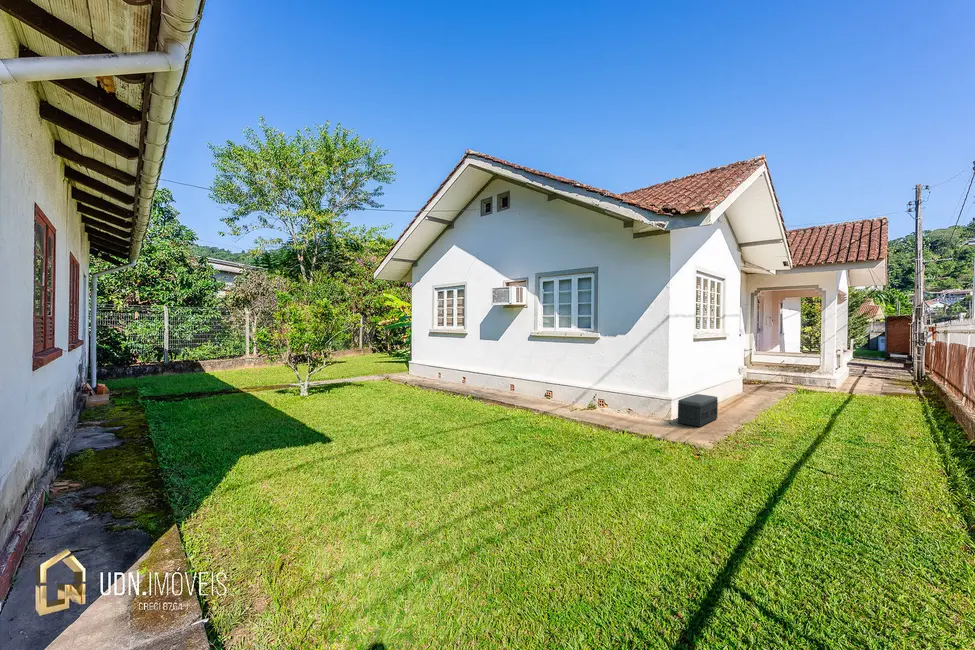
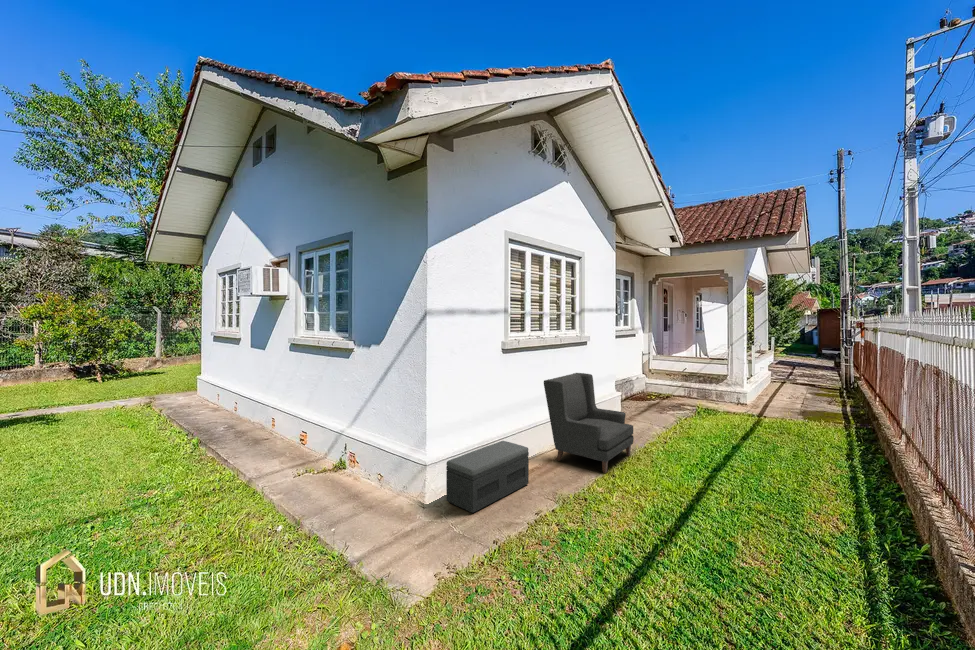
chair: none [713,357,772,416] -> present [544,373,634,473]

